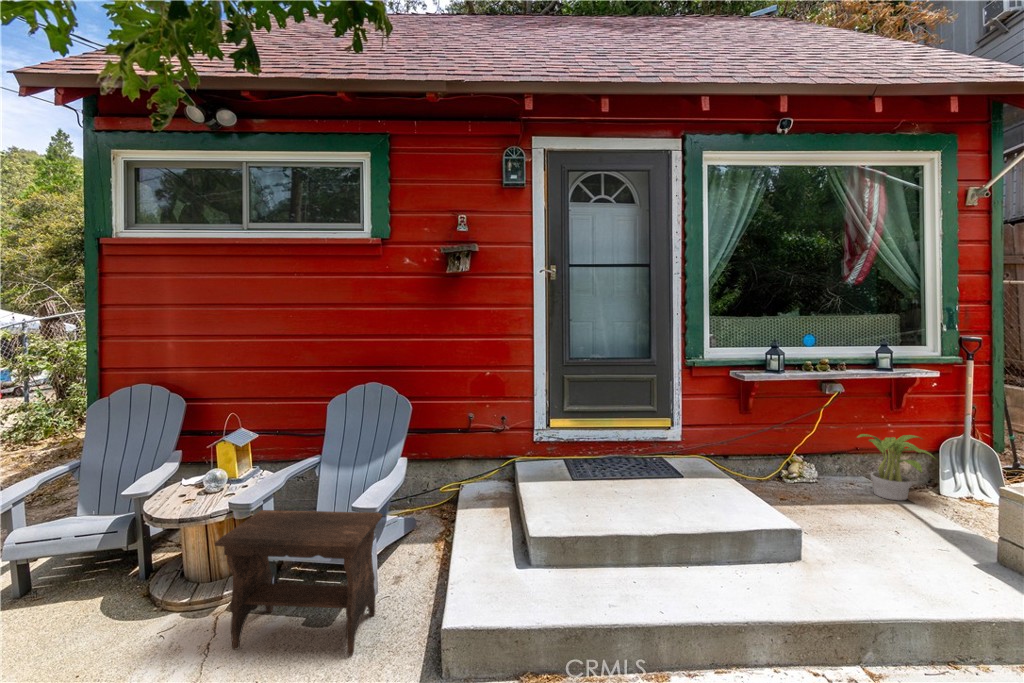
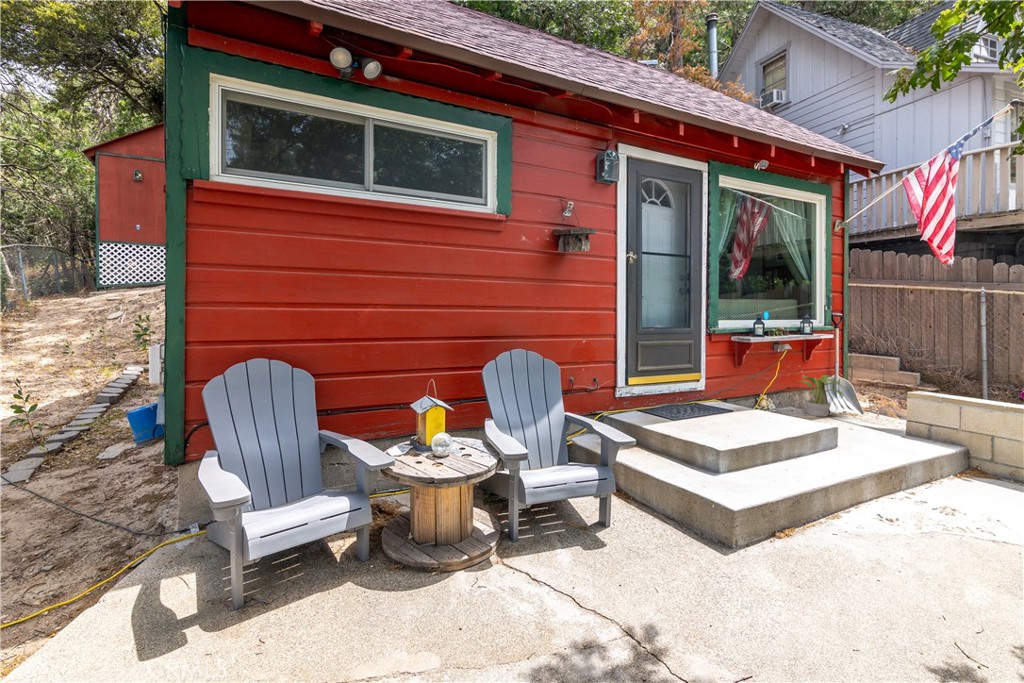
footstool: present [215,510,383,655] -> none [536,445,677,580]

